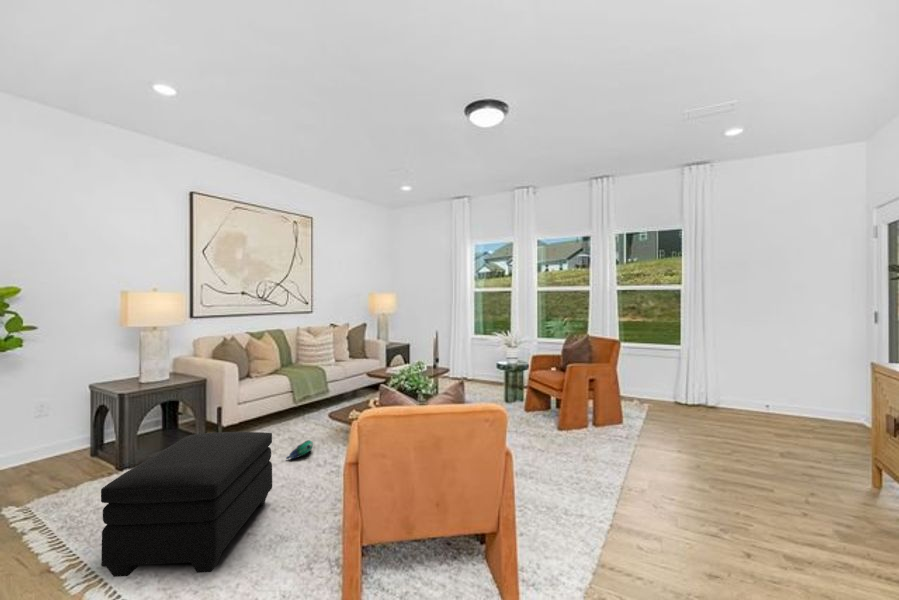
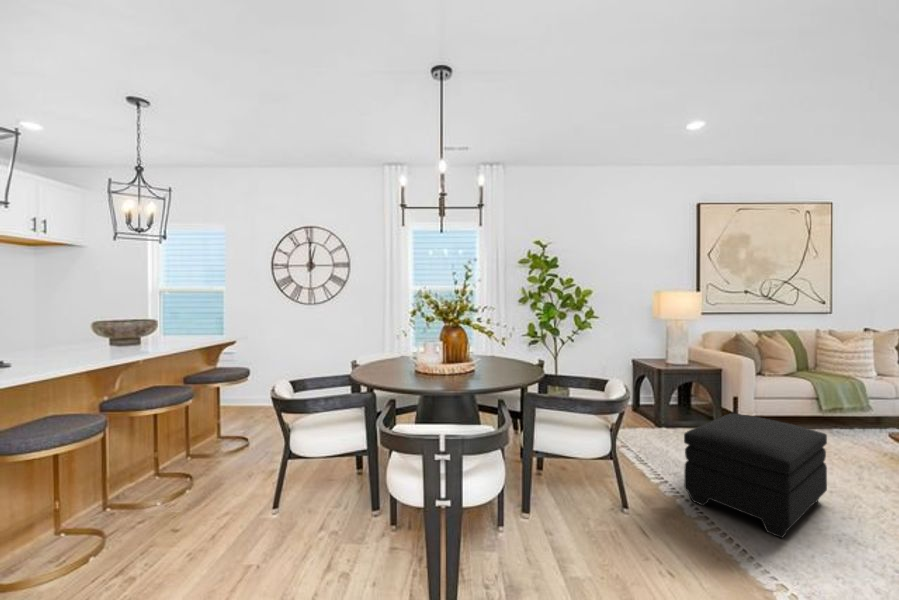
plush toy: present [286,440,313,459] -> none [828,457,866,472]

